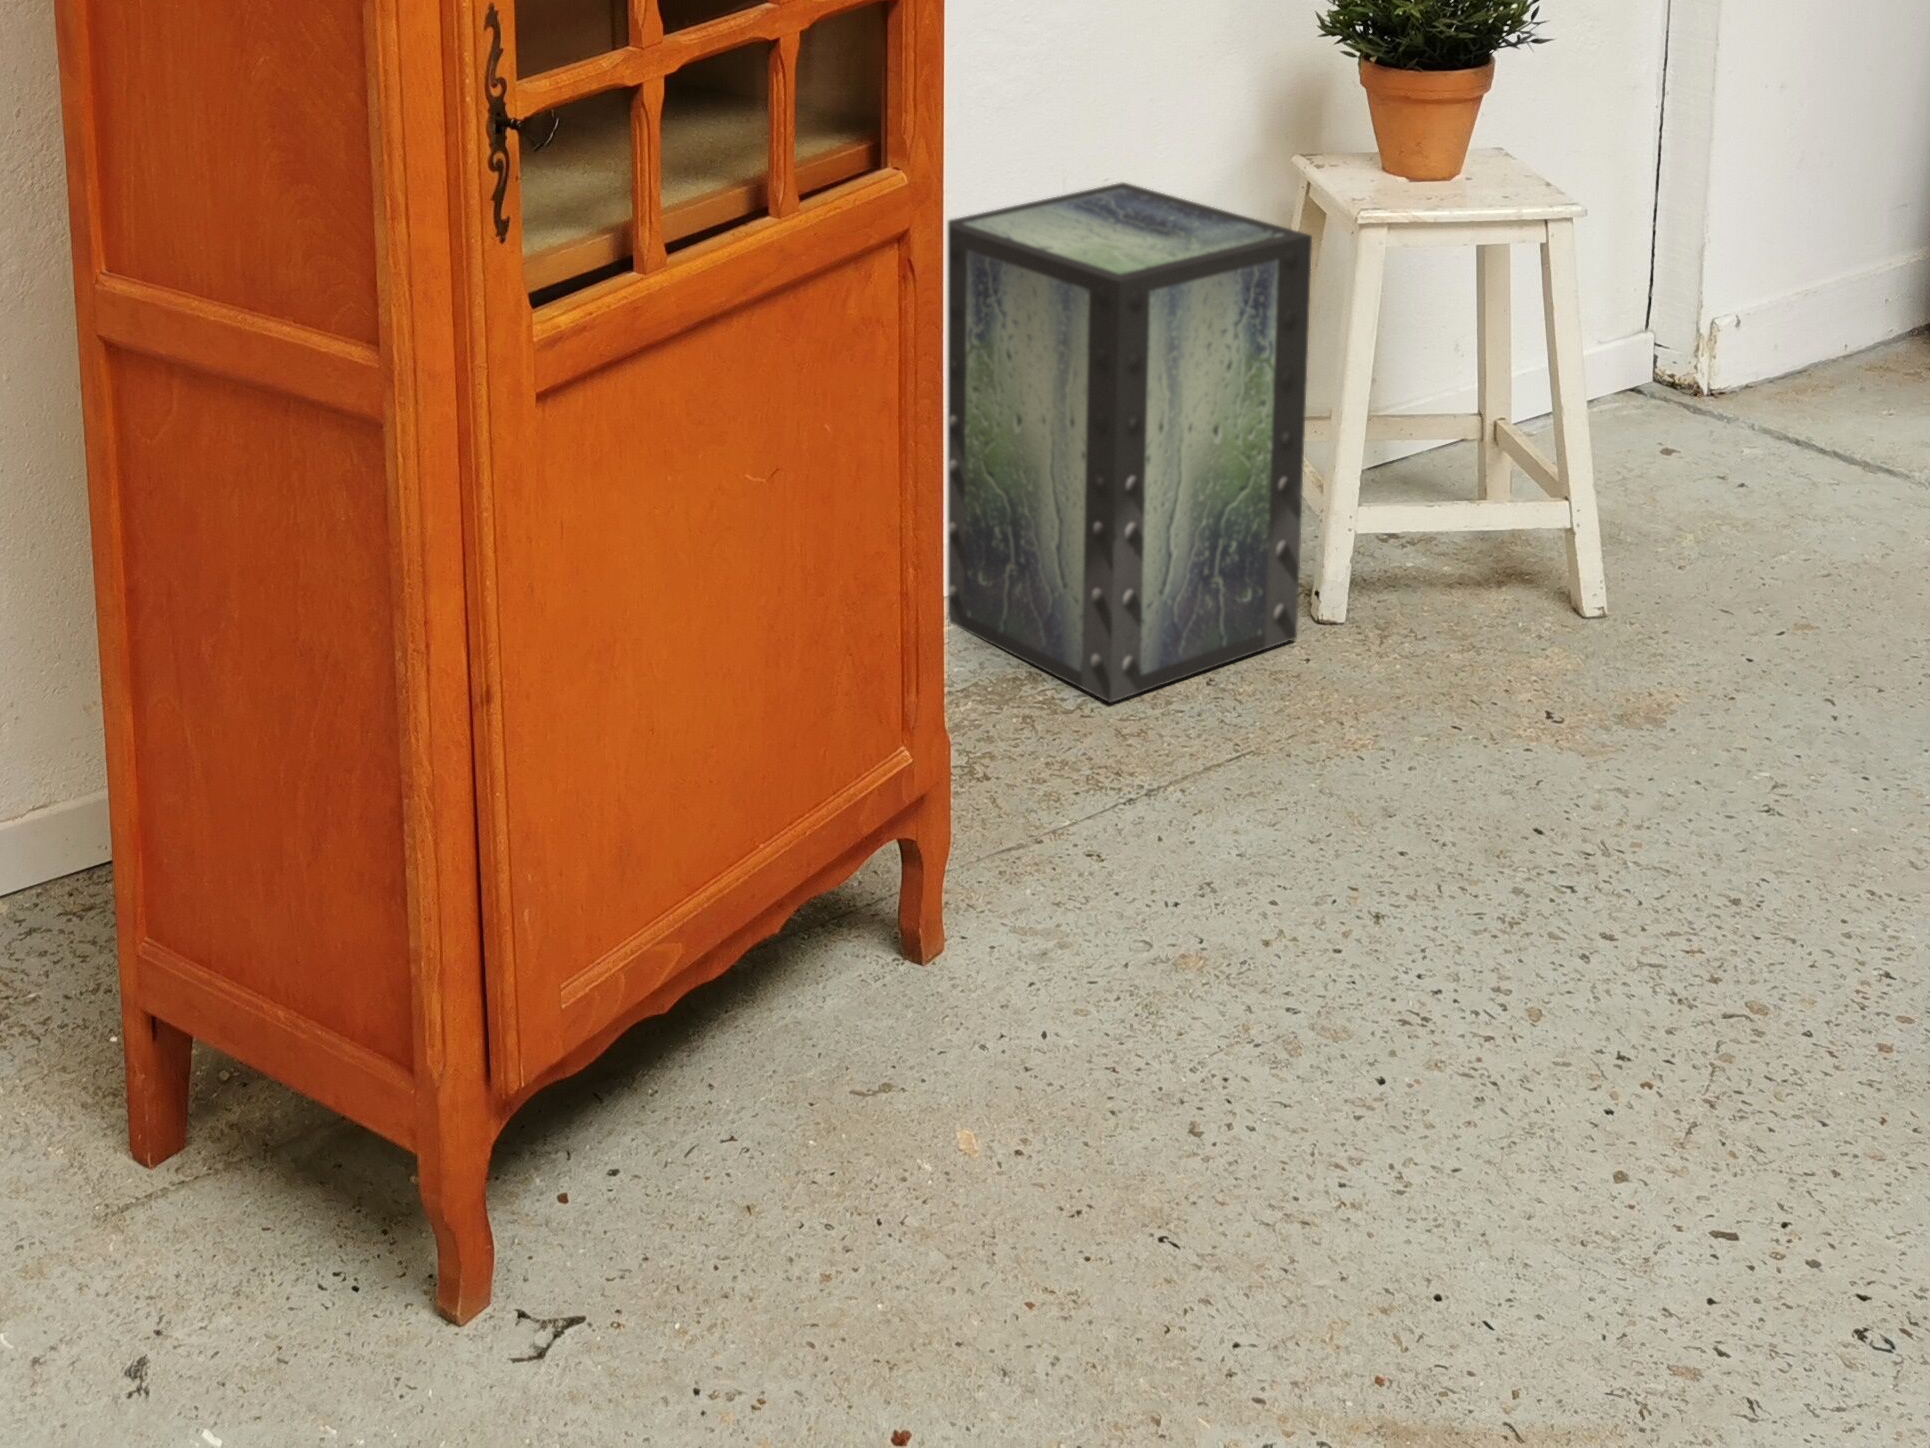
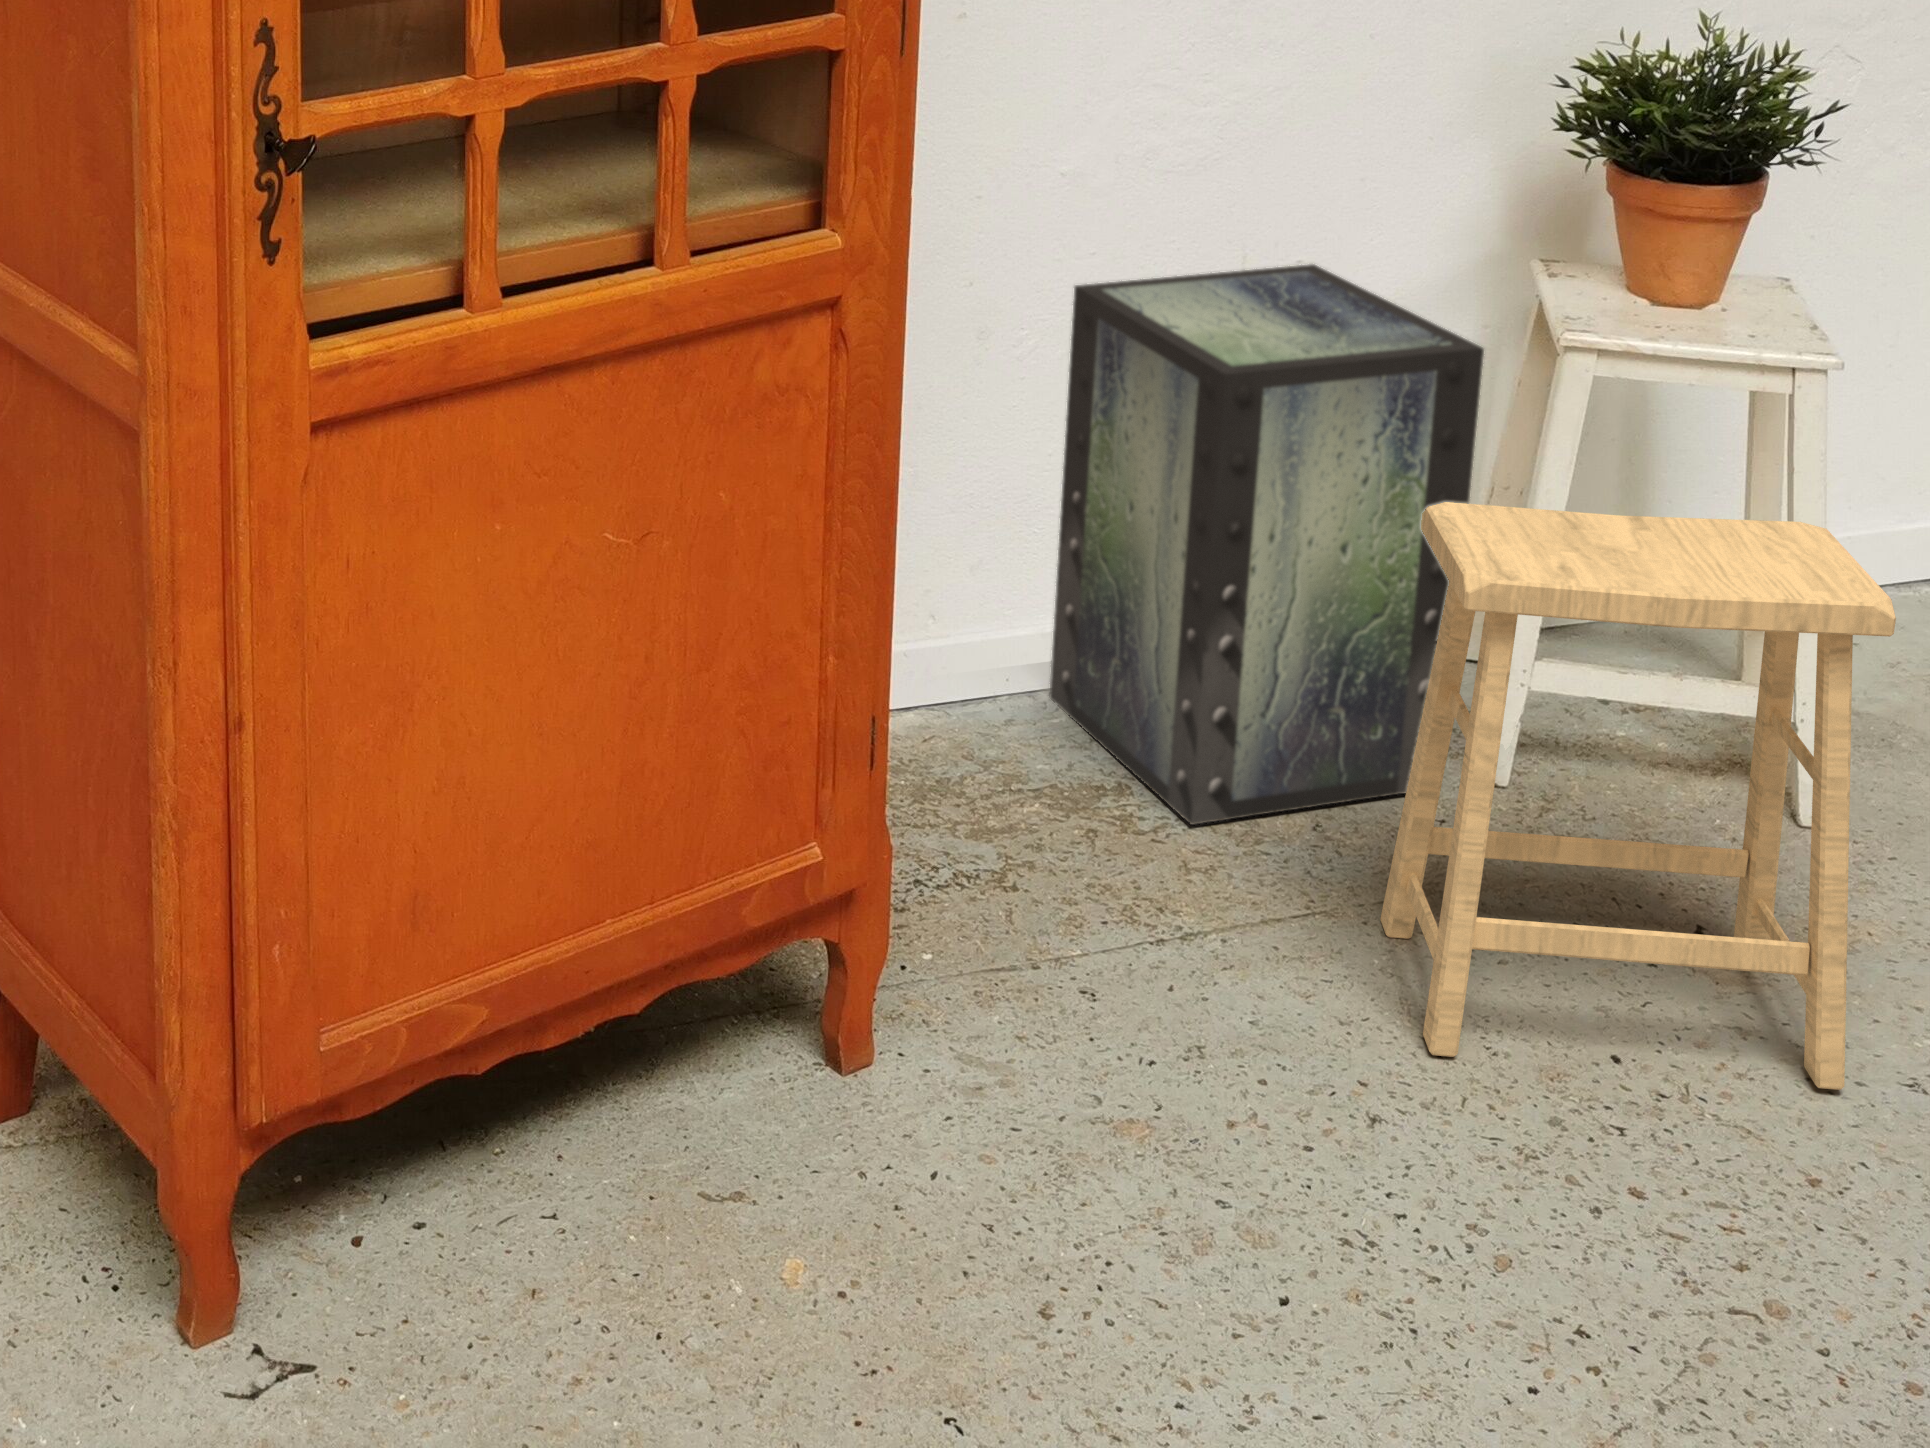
footstool: none [1301,347,1735,858] -> present [1380,502,1896,1090]

